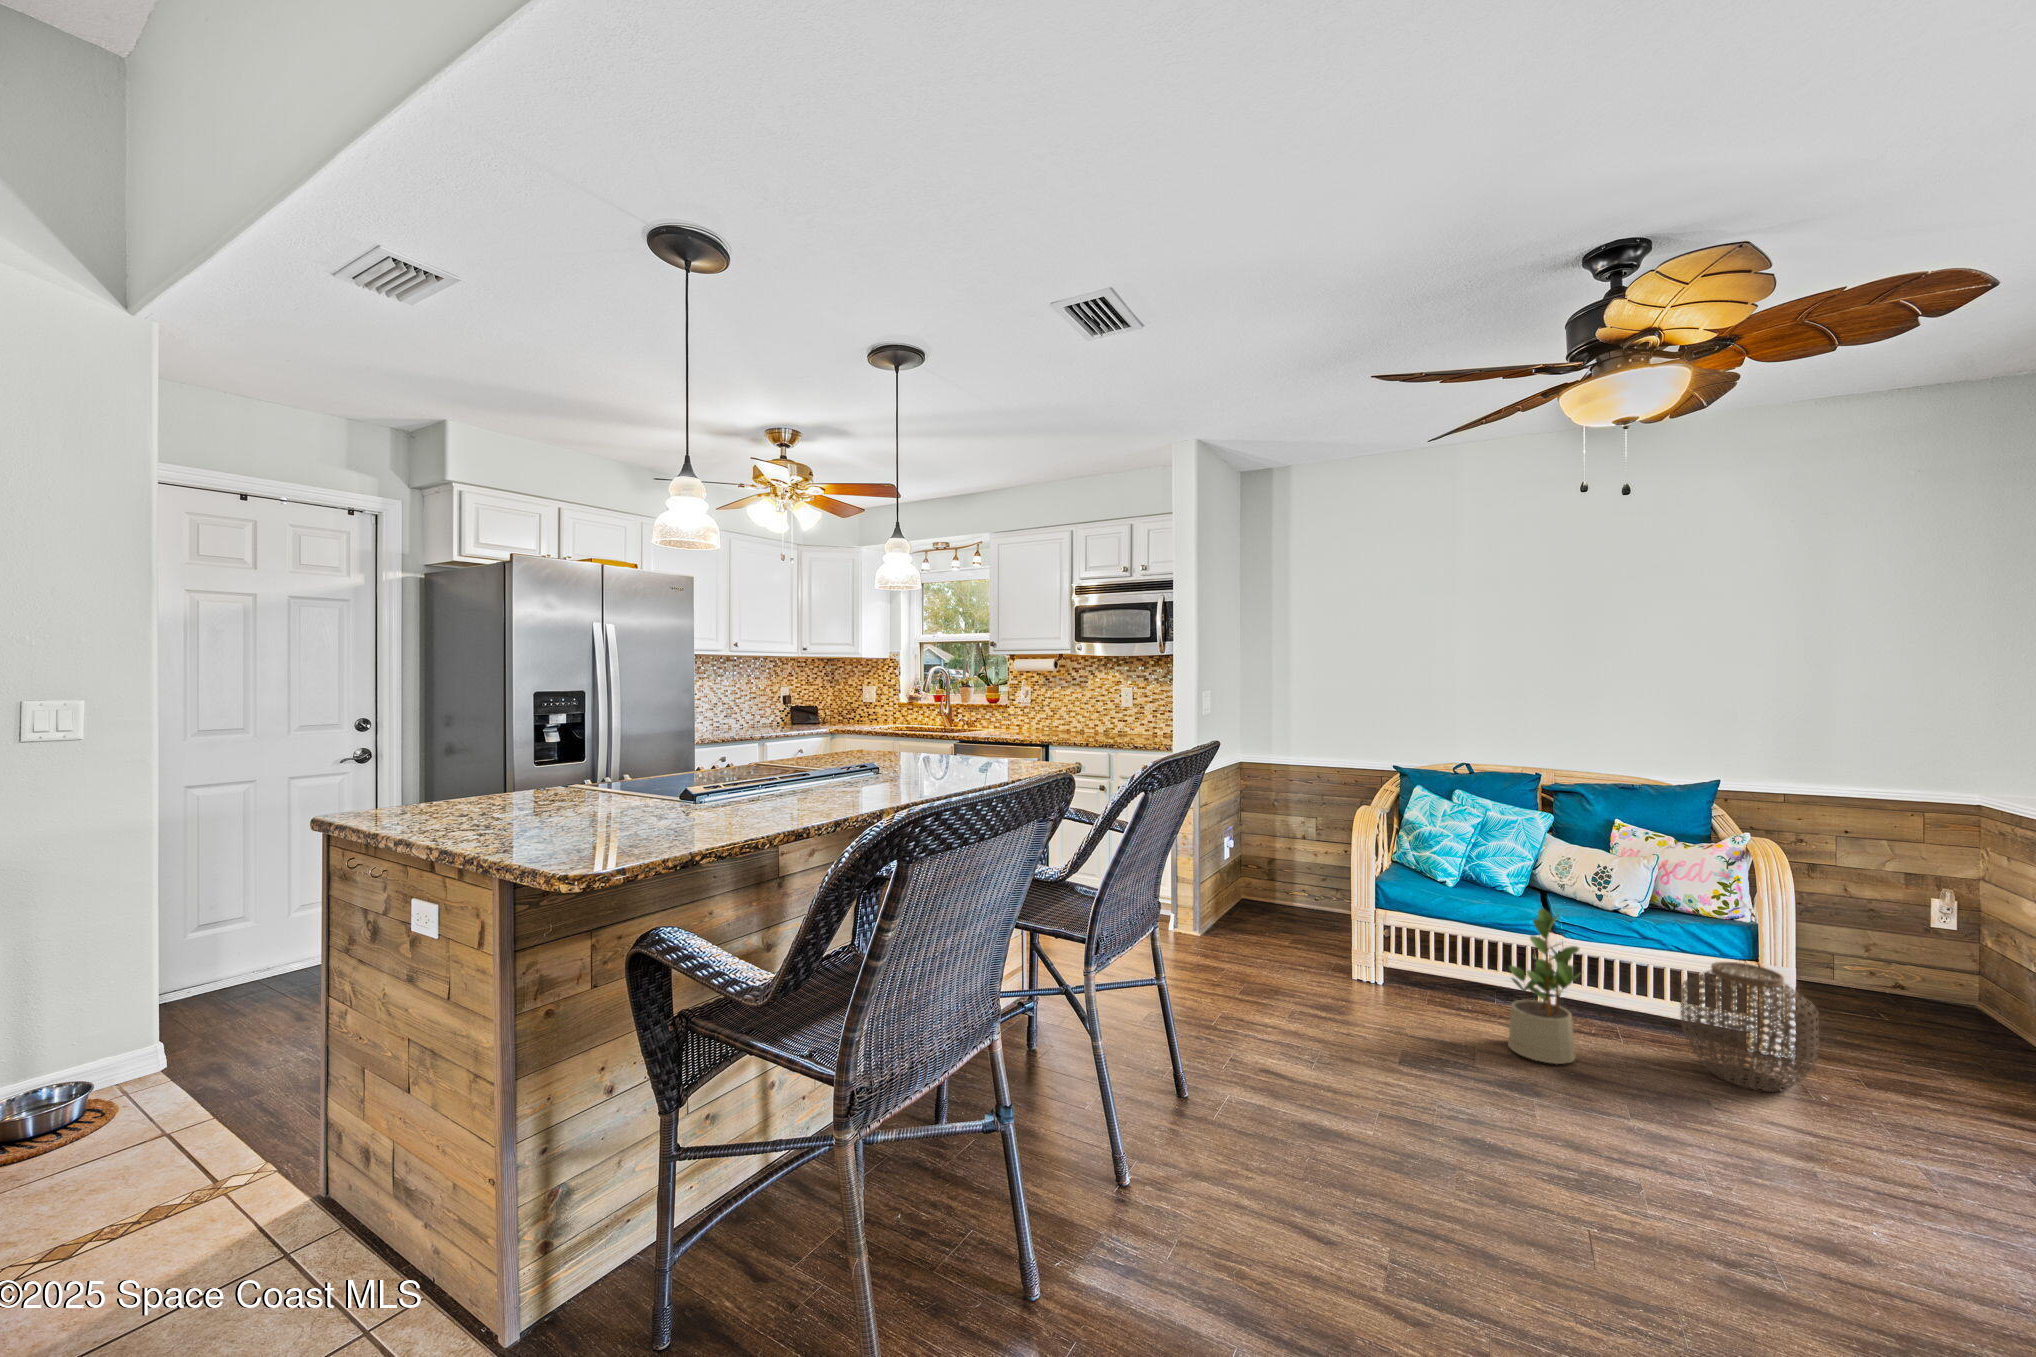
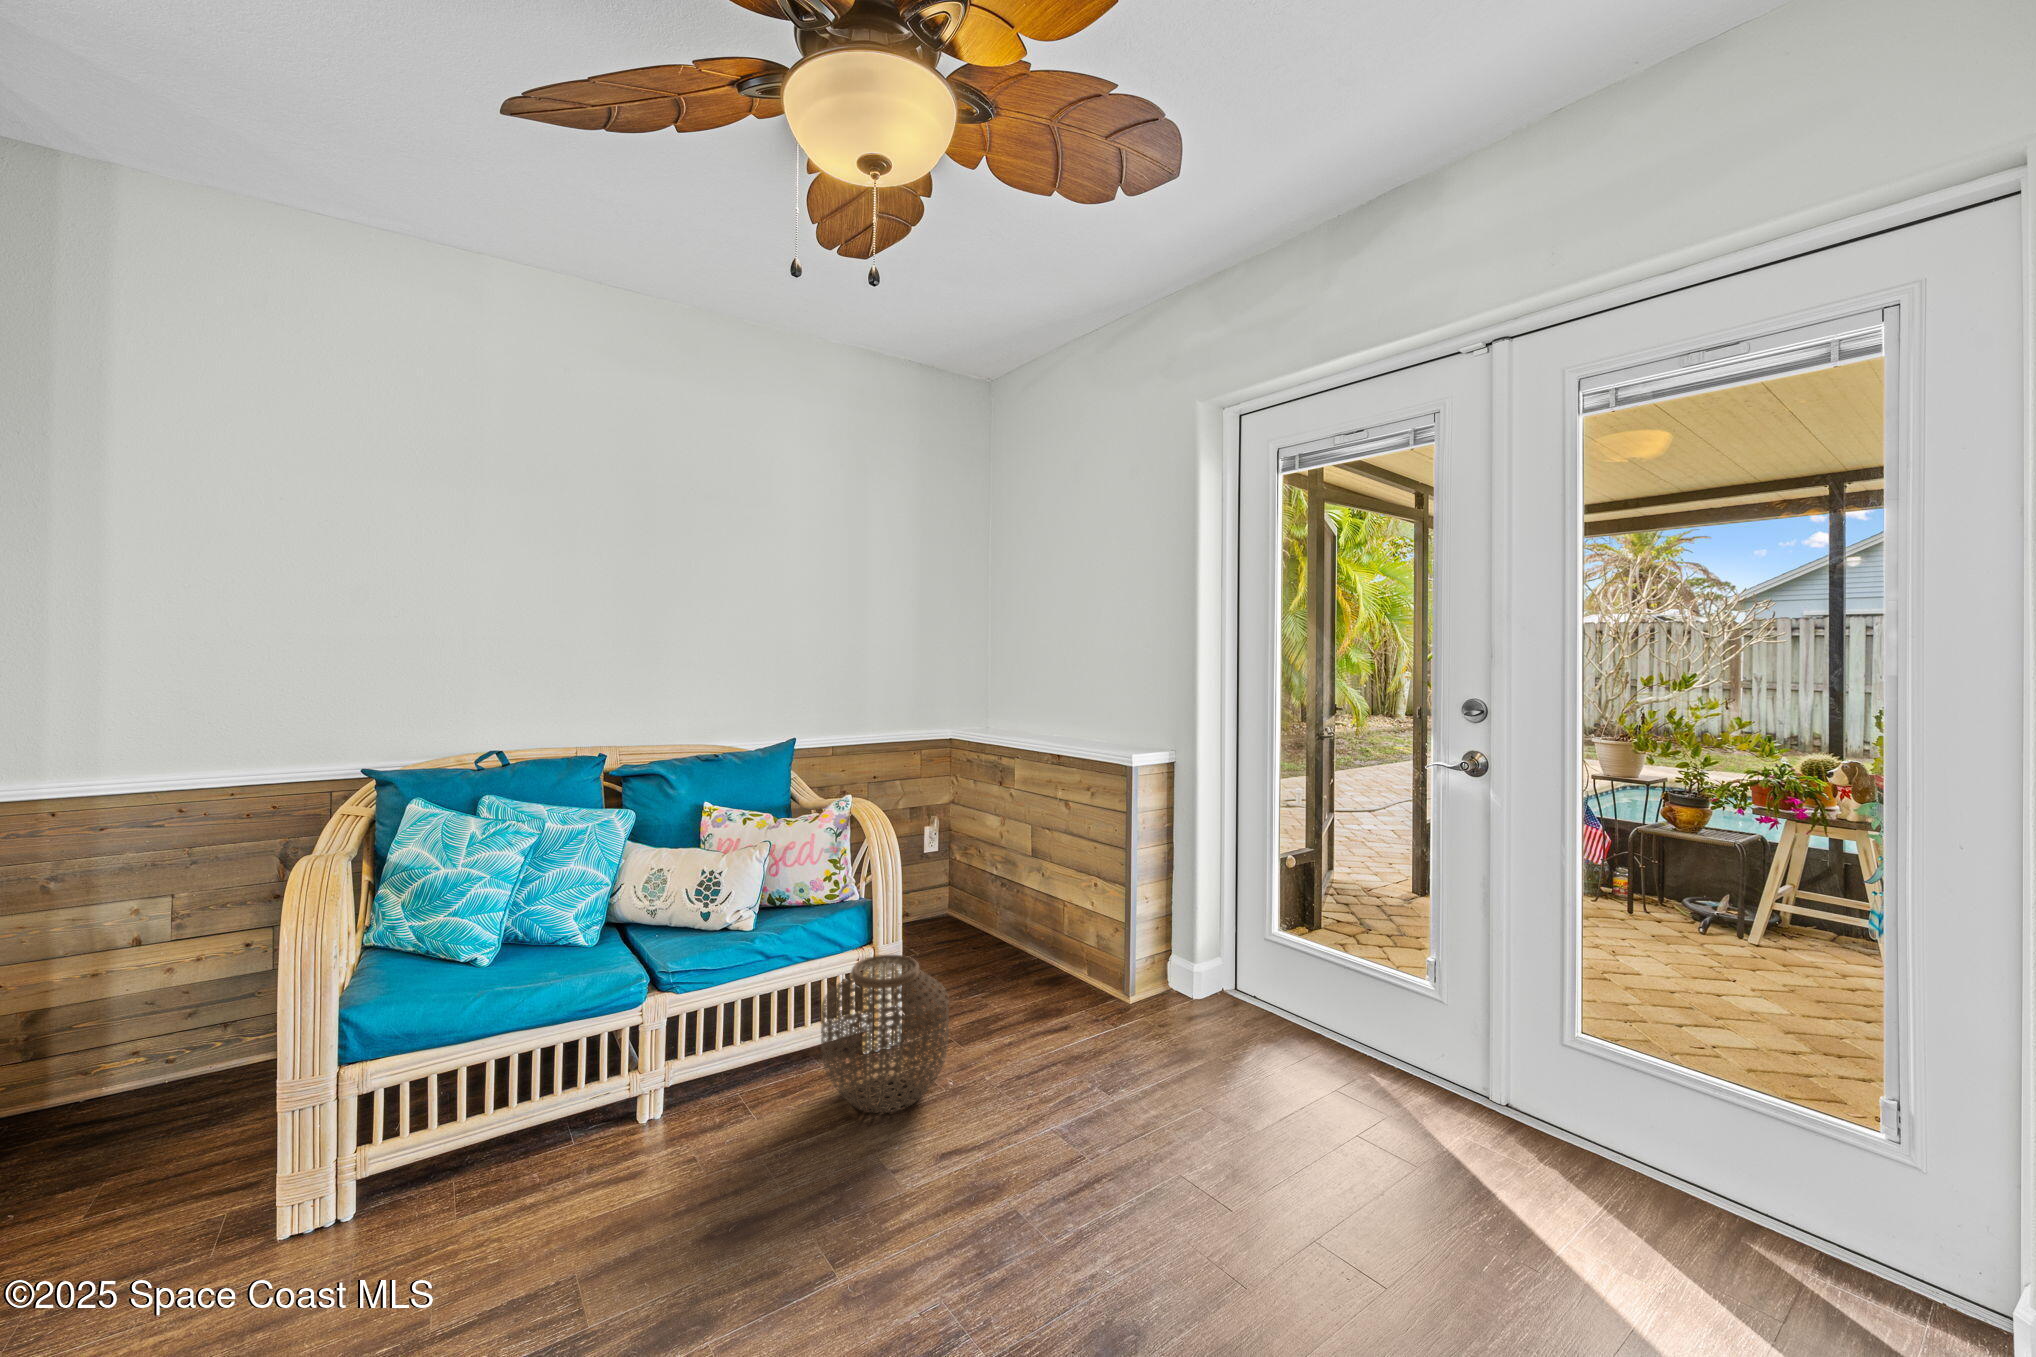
potted plant: present [1508,909,1580,1064] -> none [616,975,736,1239]

